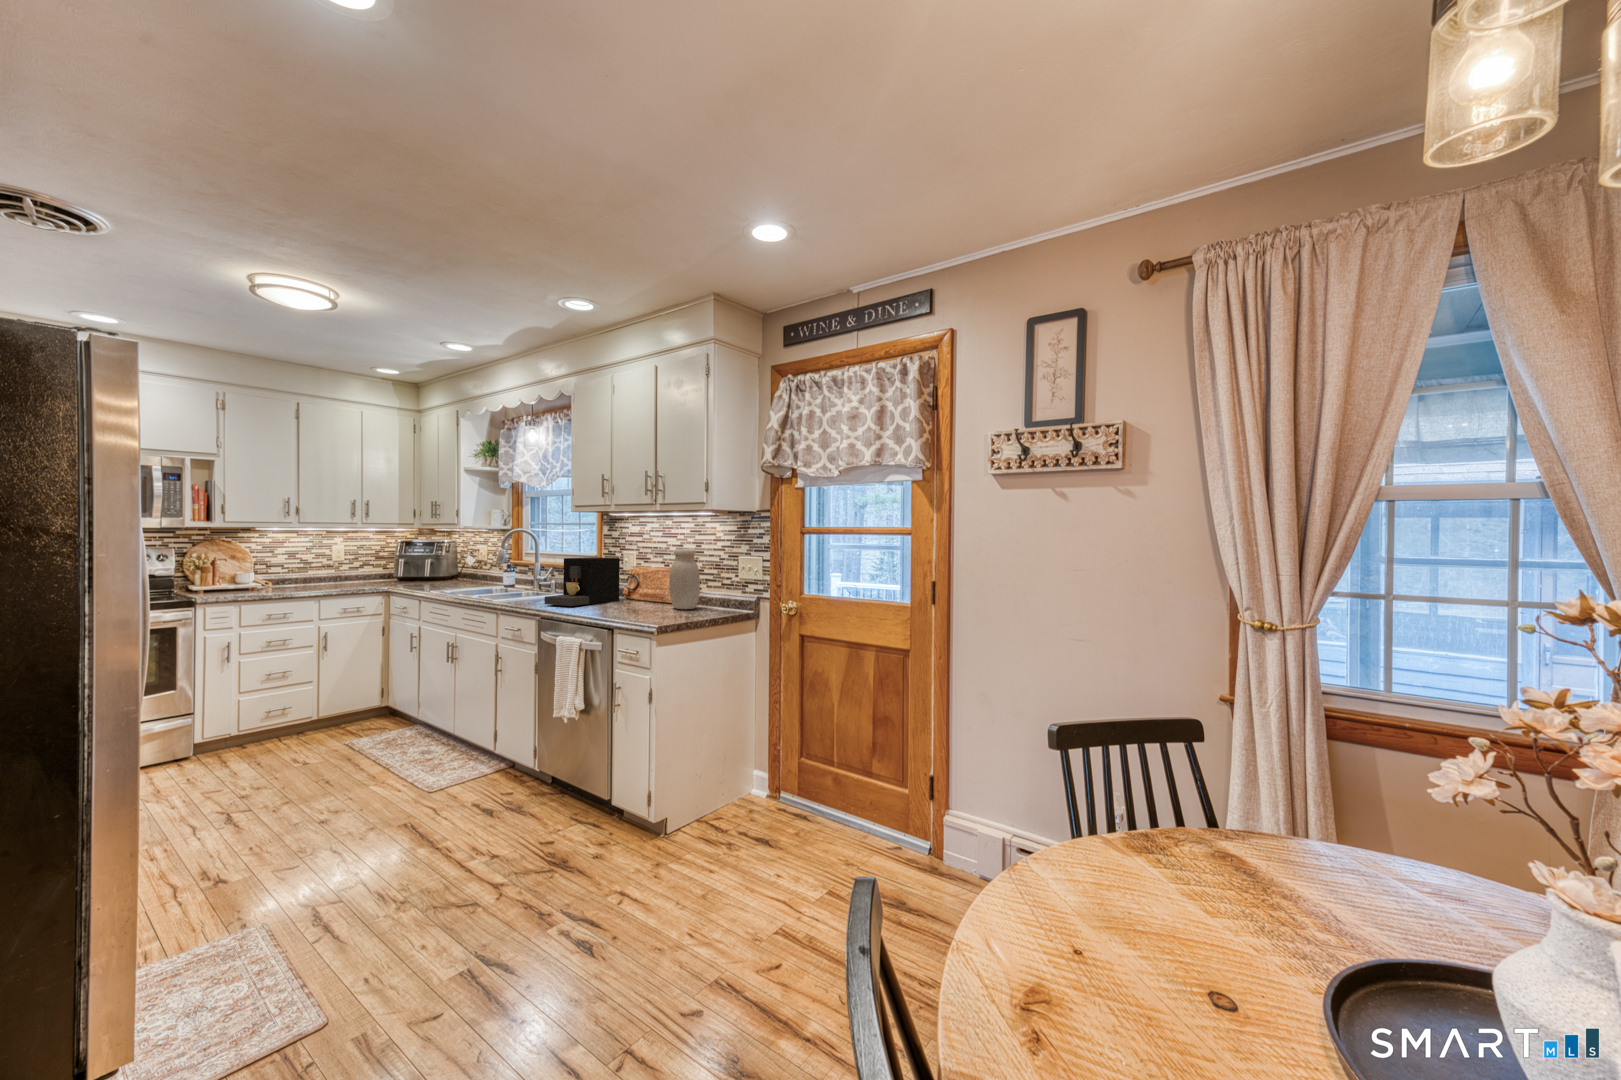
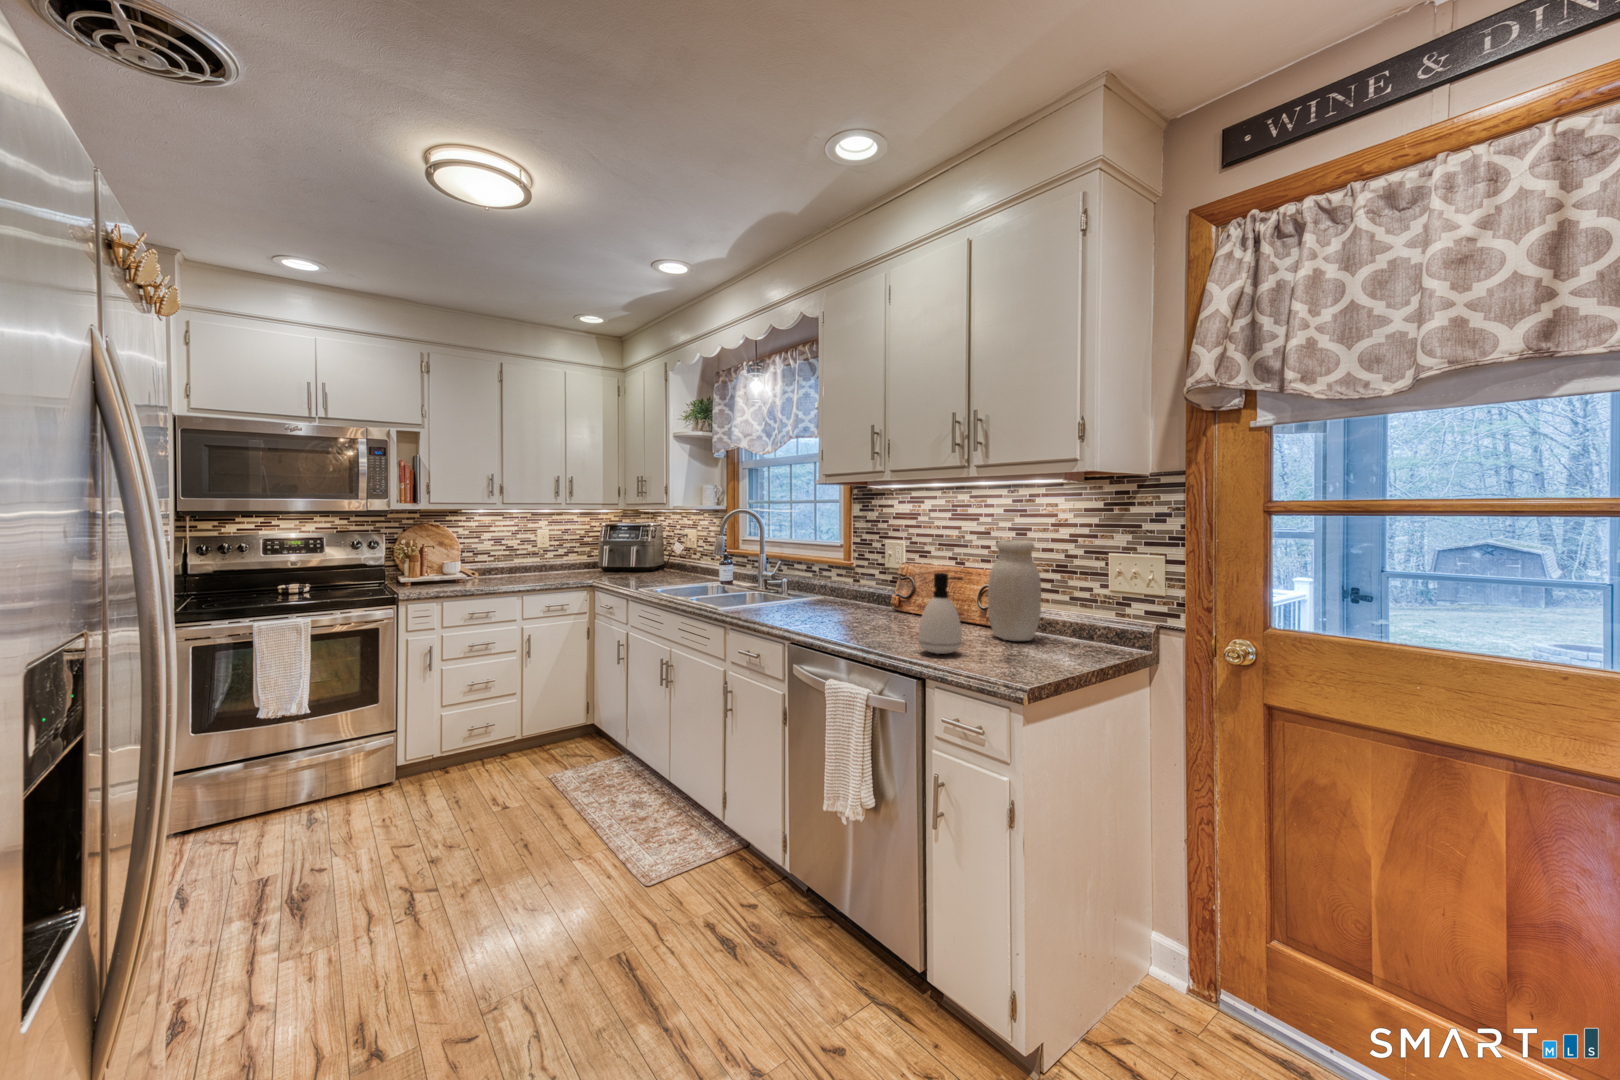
coffee maker: present [545,557,620,606] -> none [793,550,893,626]
soap dispenser: none [617,567,644,616] -> present [918,573,963,654]

